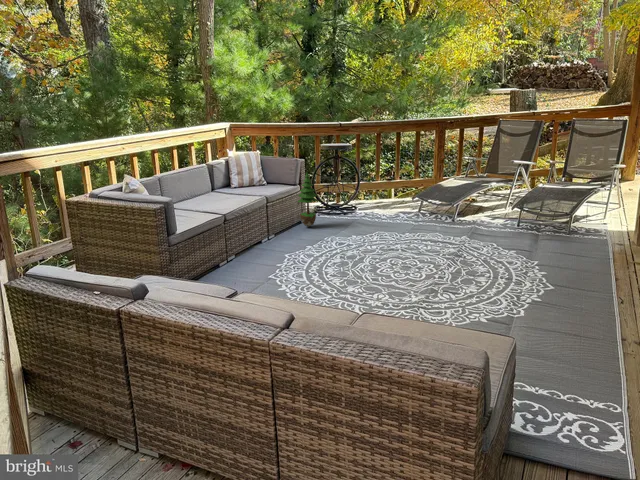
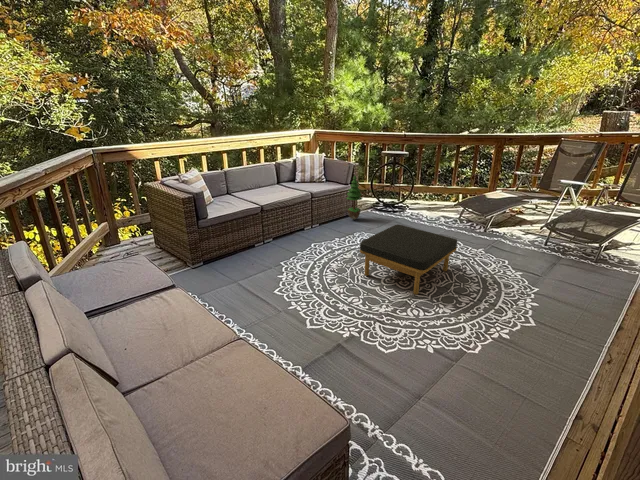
ottoman: none [364,218,456,283] -> present [360,224,457,295]

